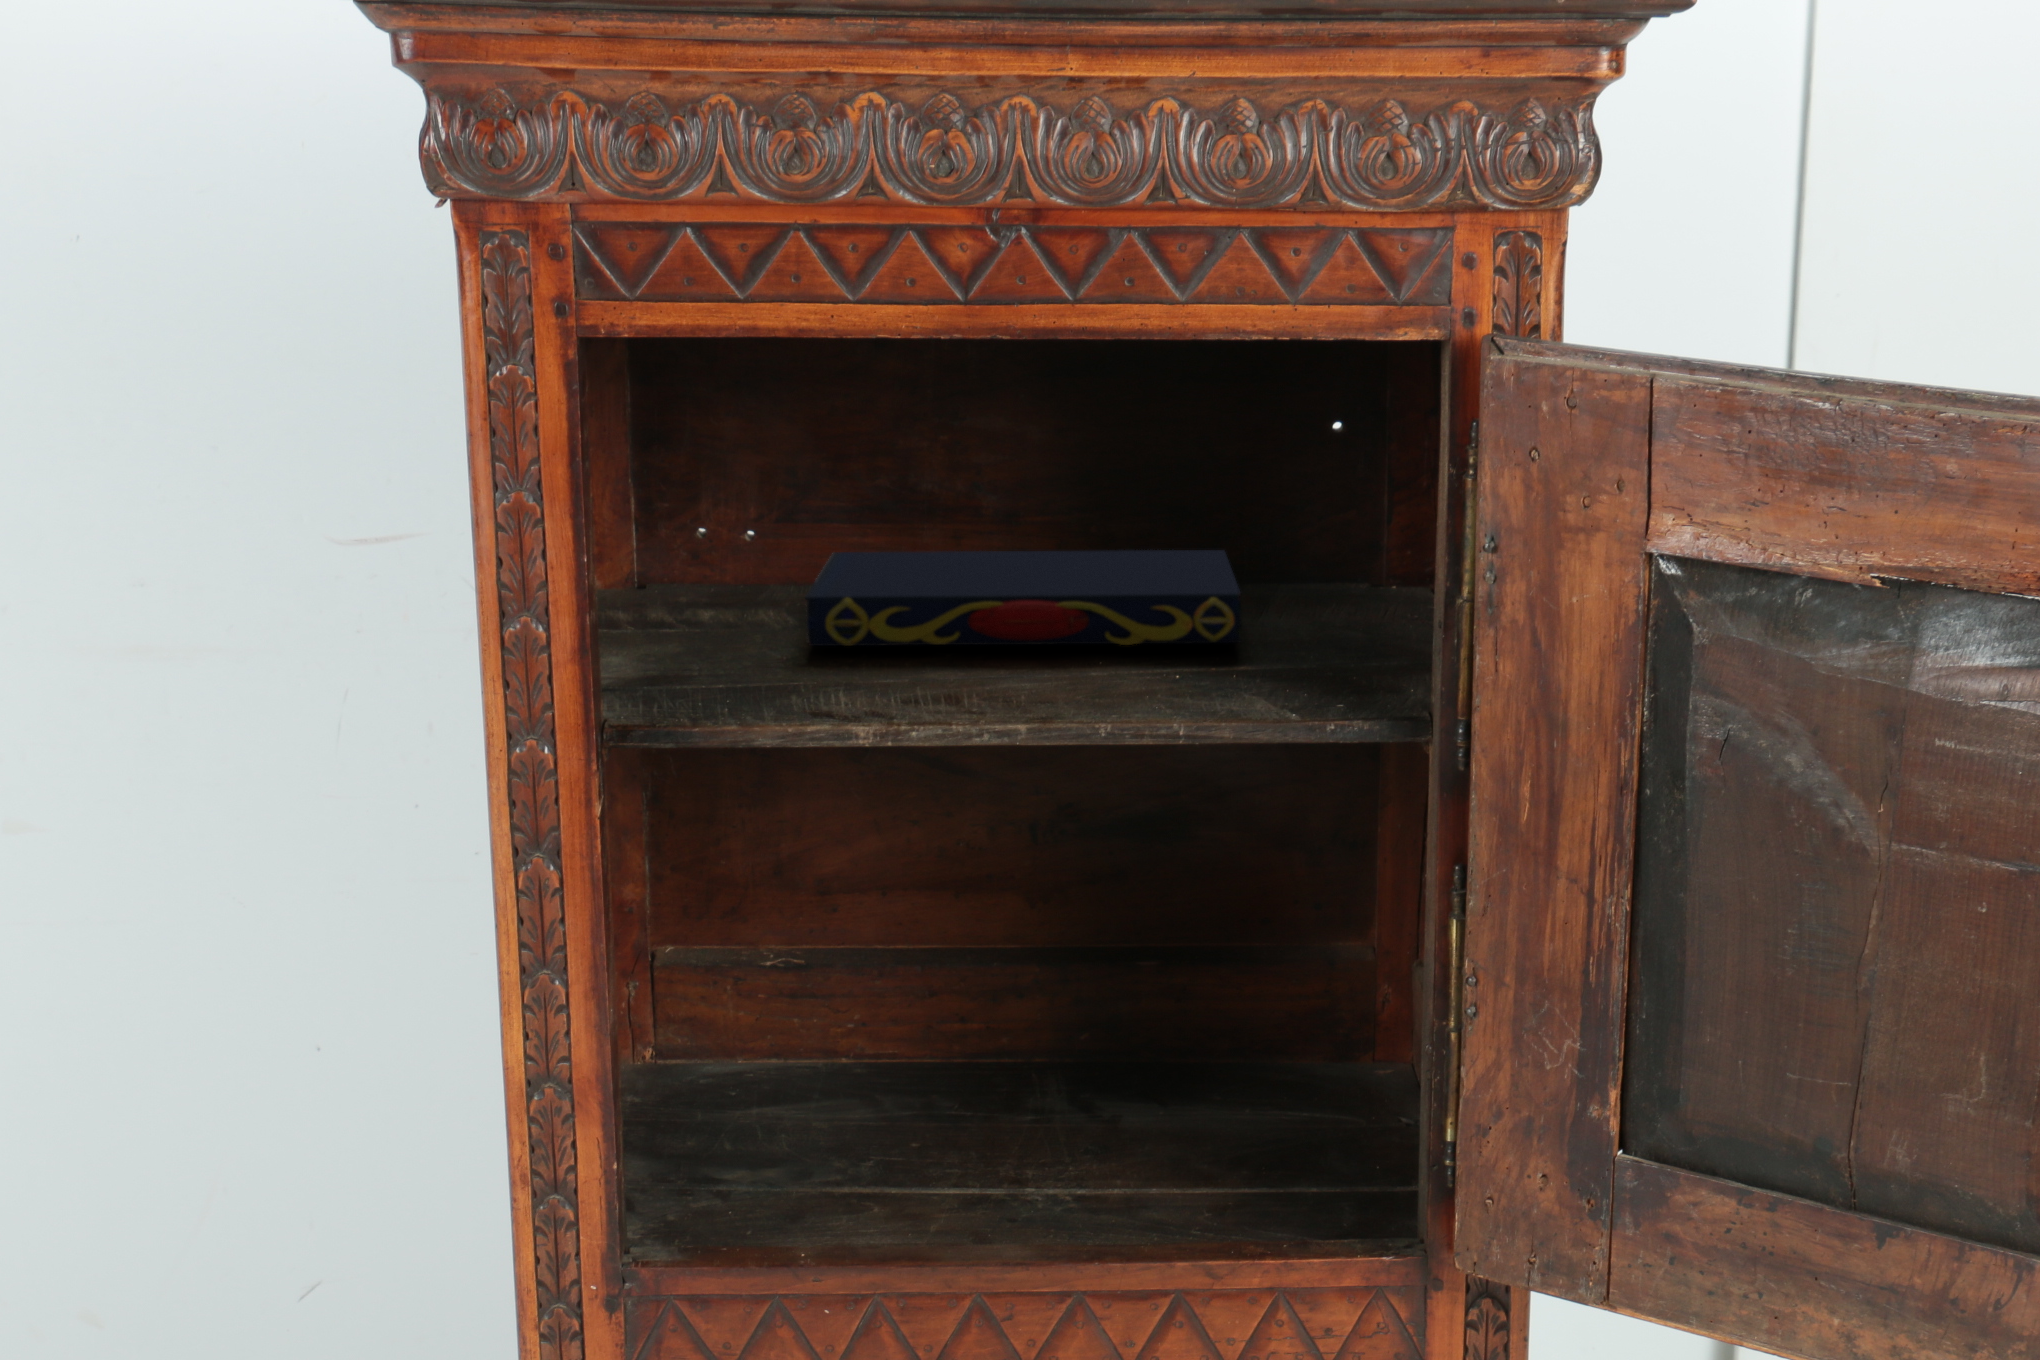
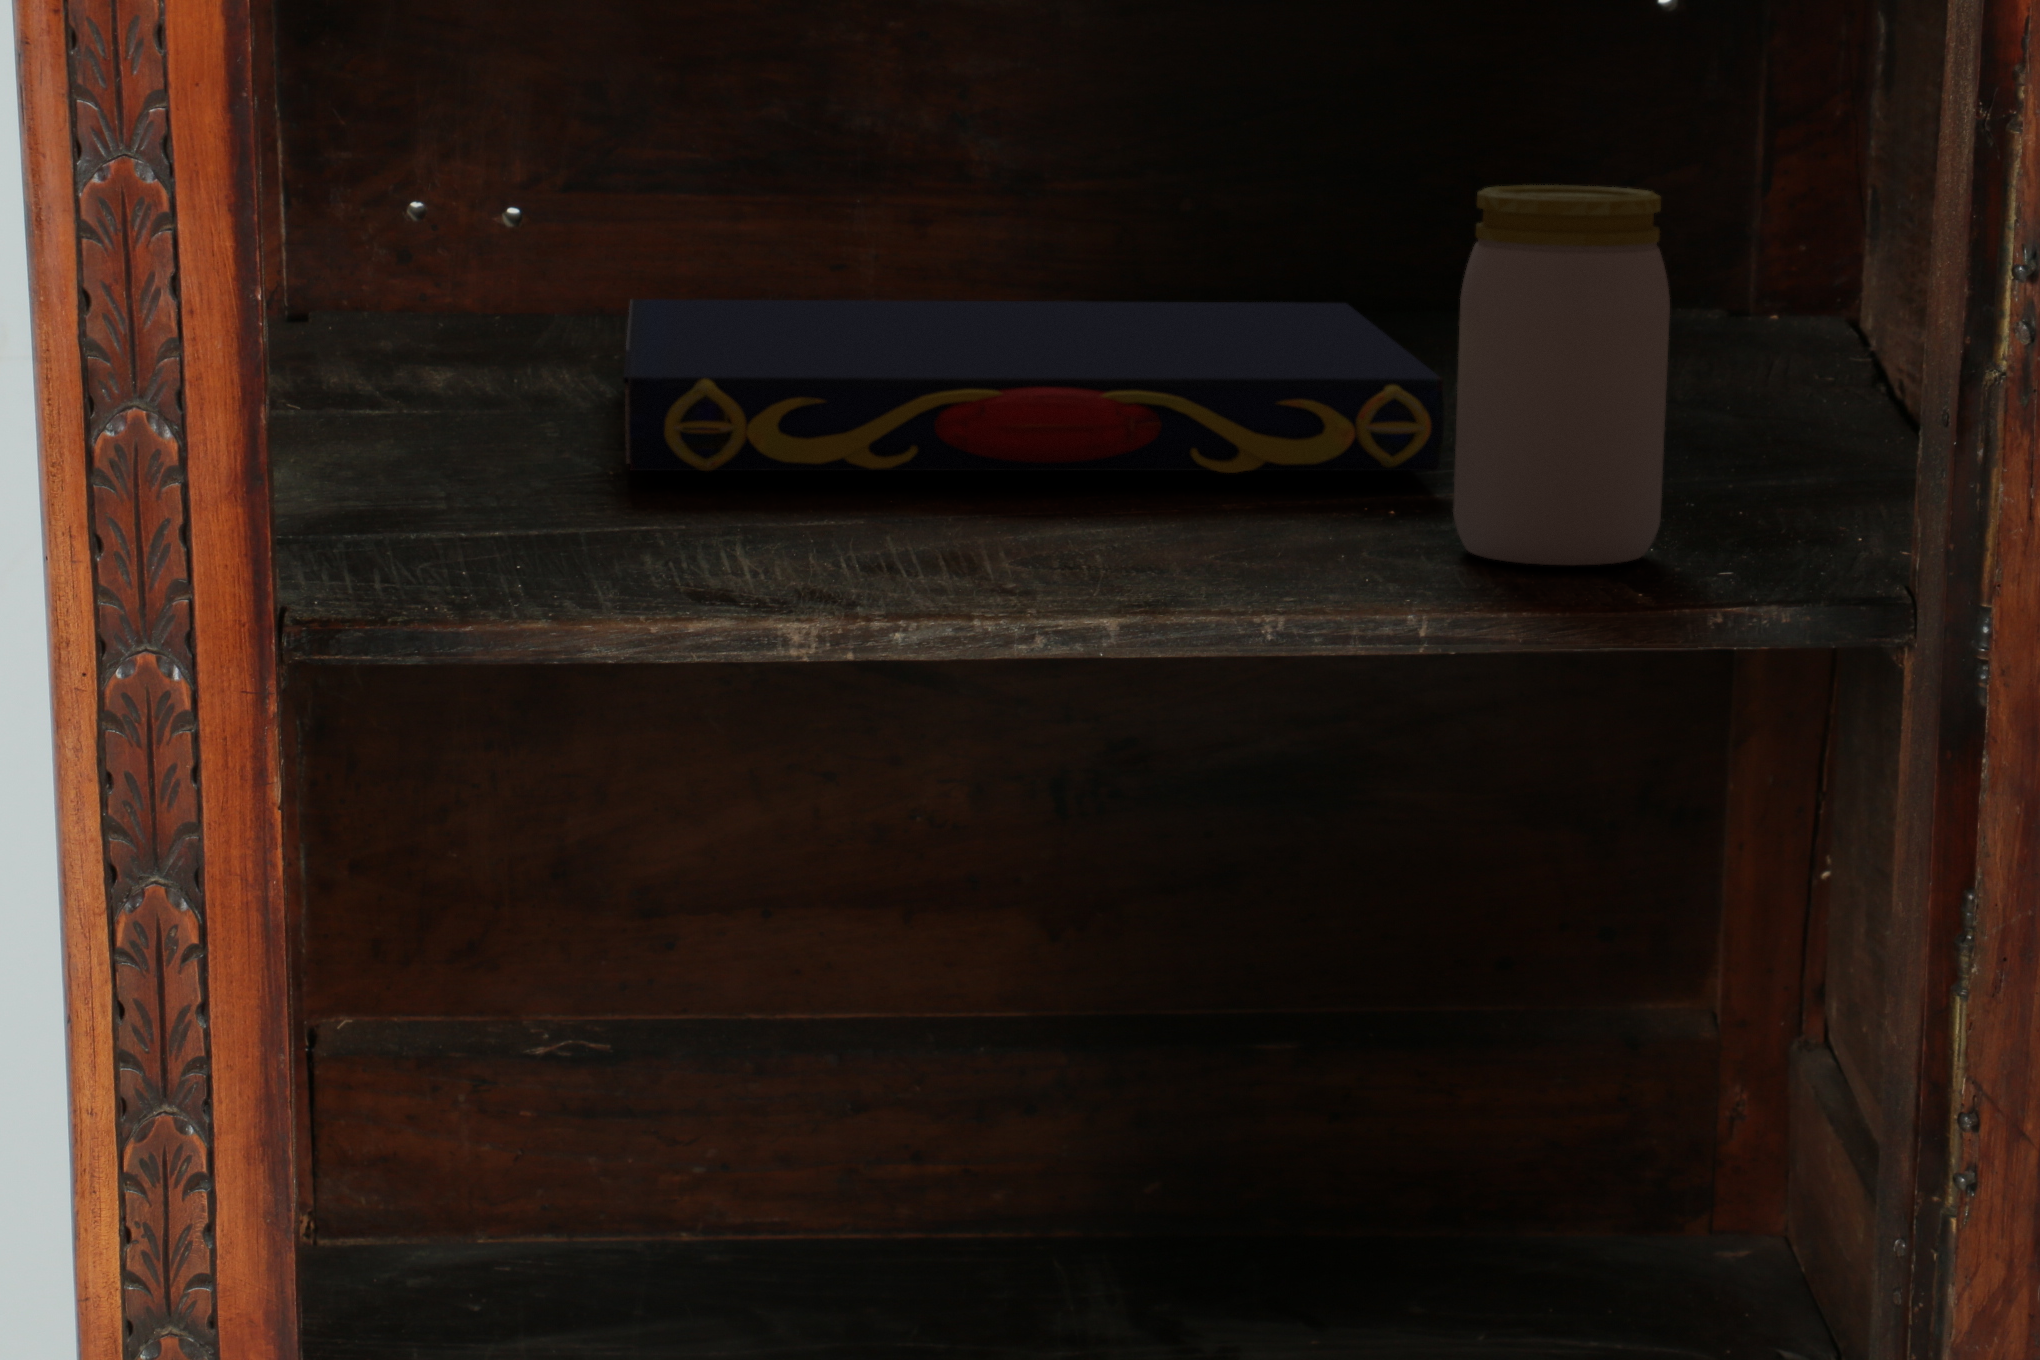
jar: none [1227,493,1337,693] -> present [1453,185,1670,565]

